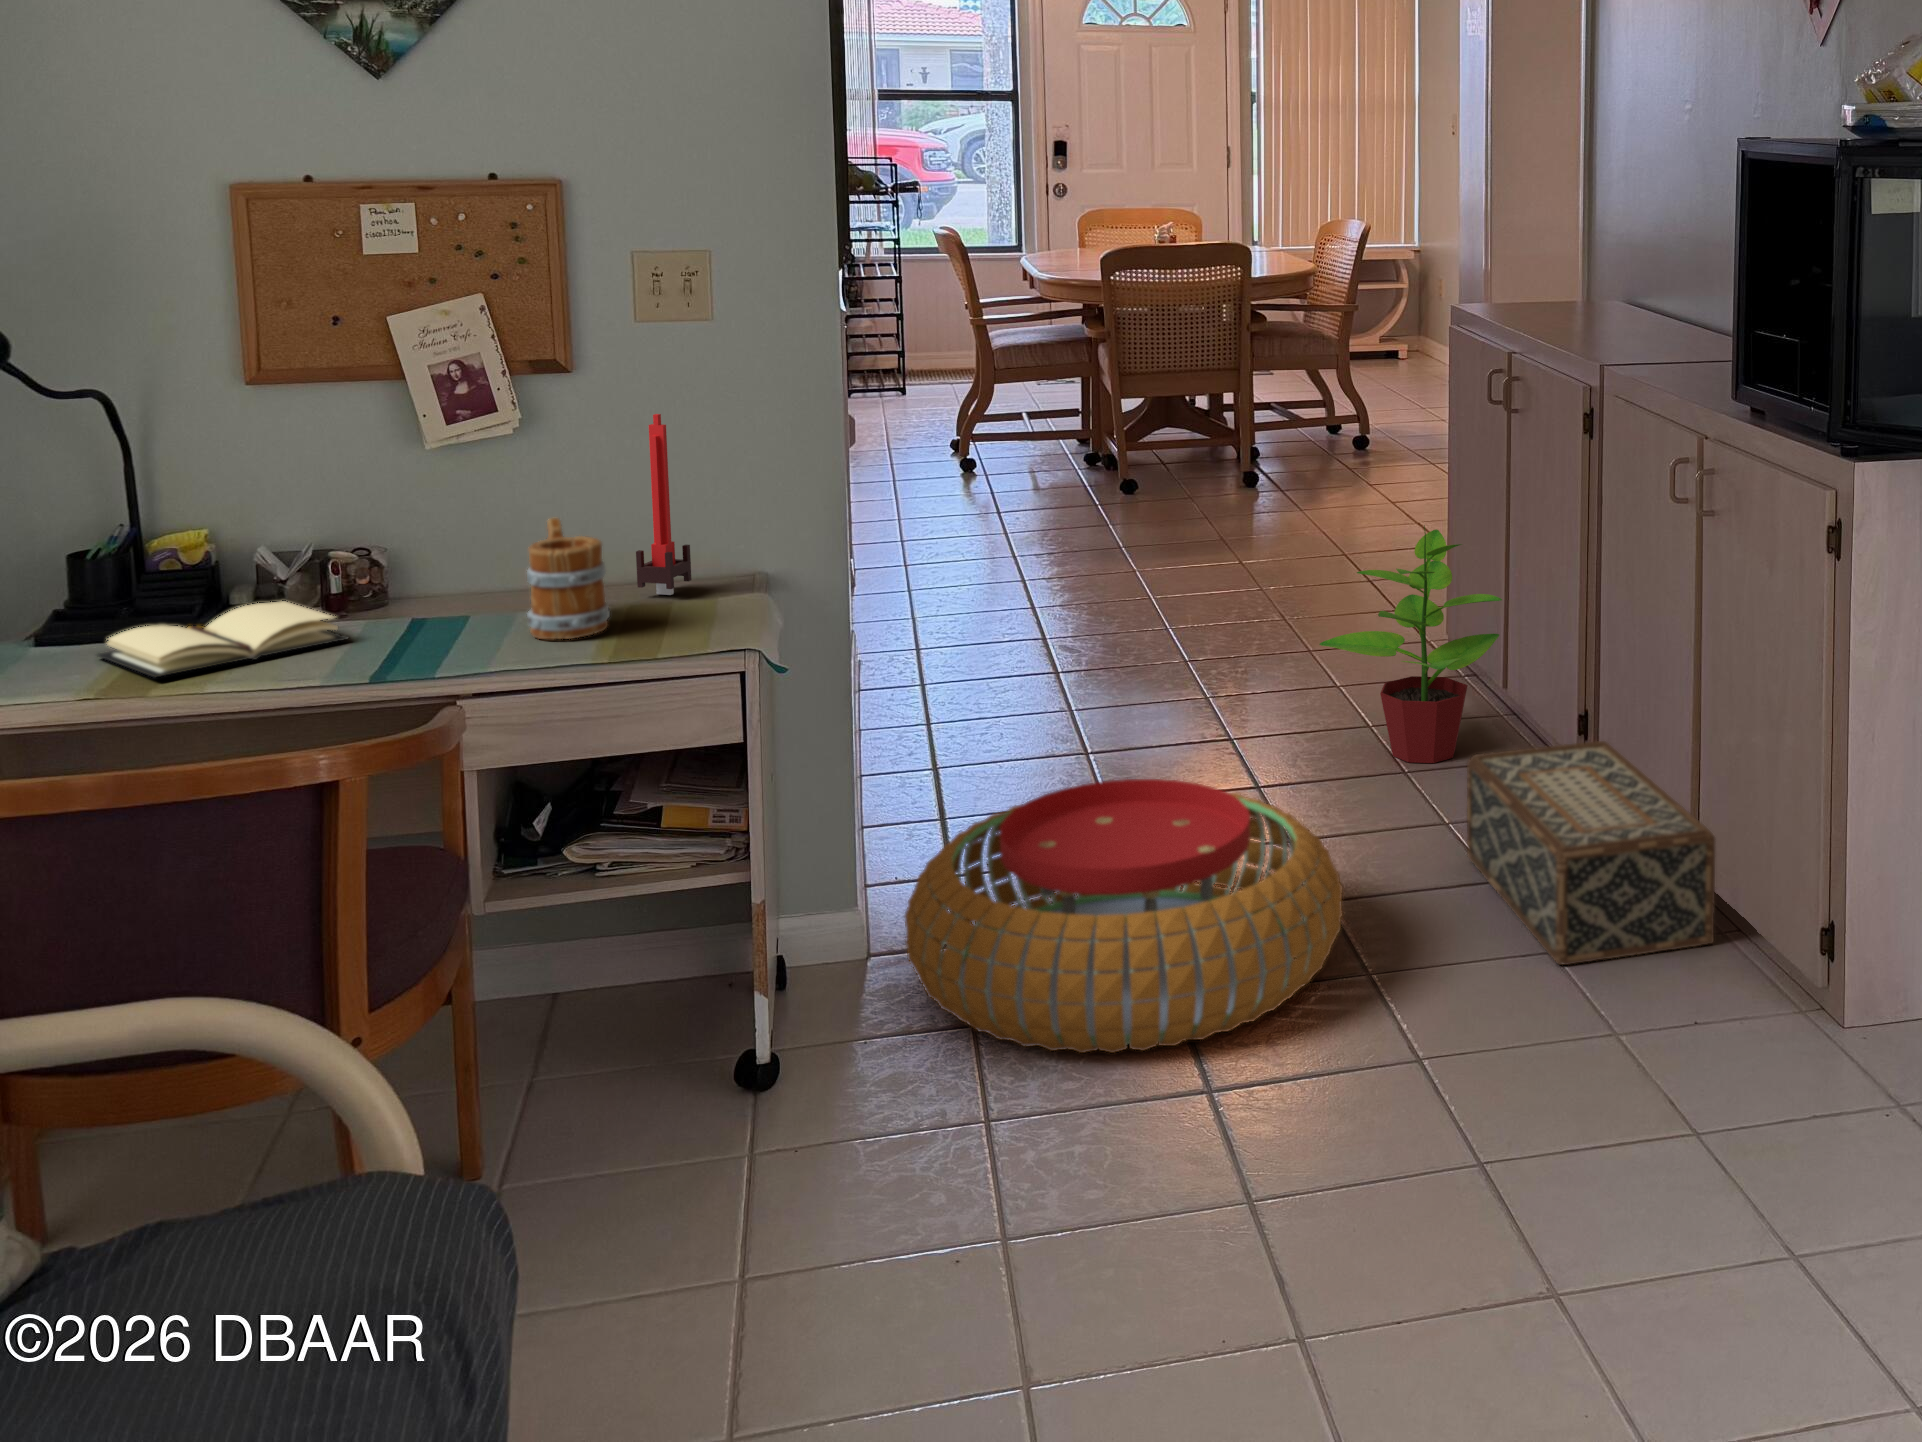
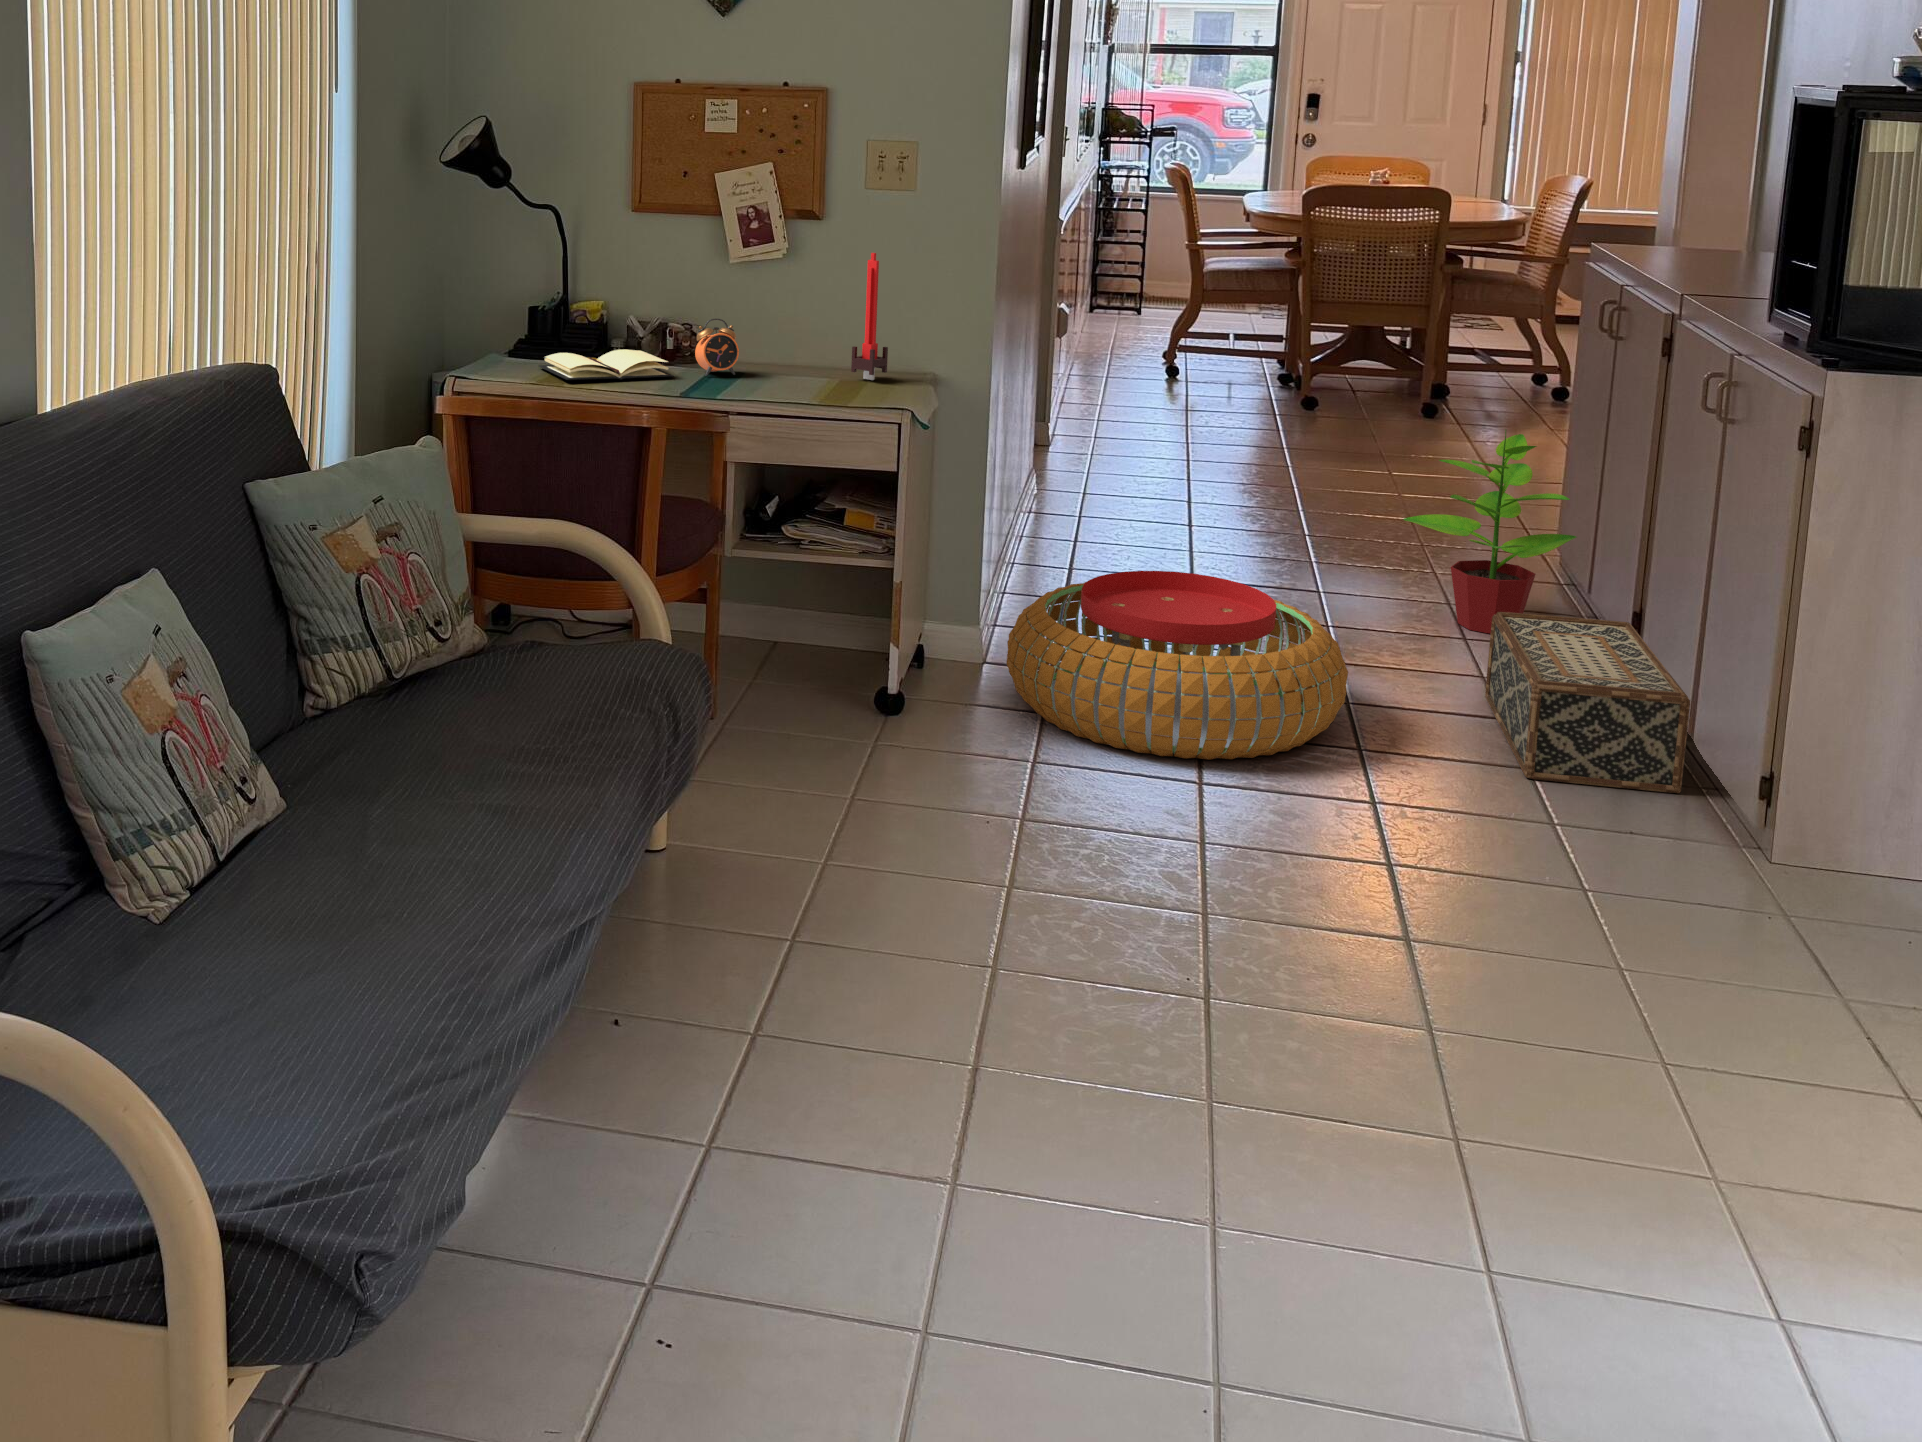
mug: present [527,517,610,639] -> none [778,314,828,394]
alarm clock: none [381,538,456,628] -> present [695,319,739,376]

